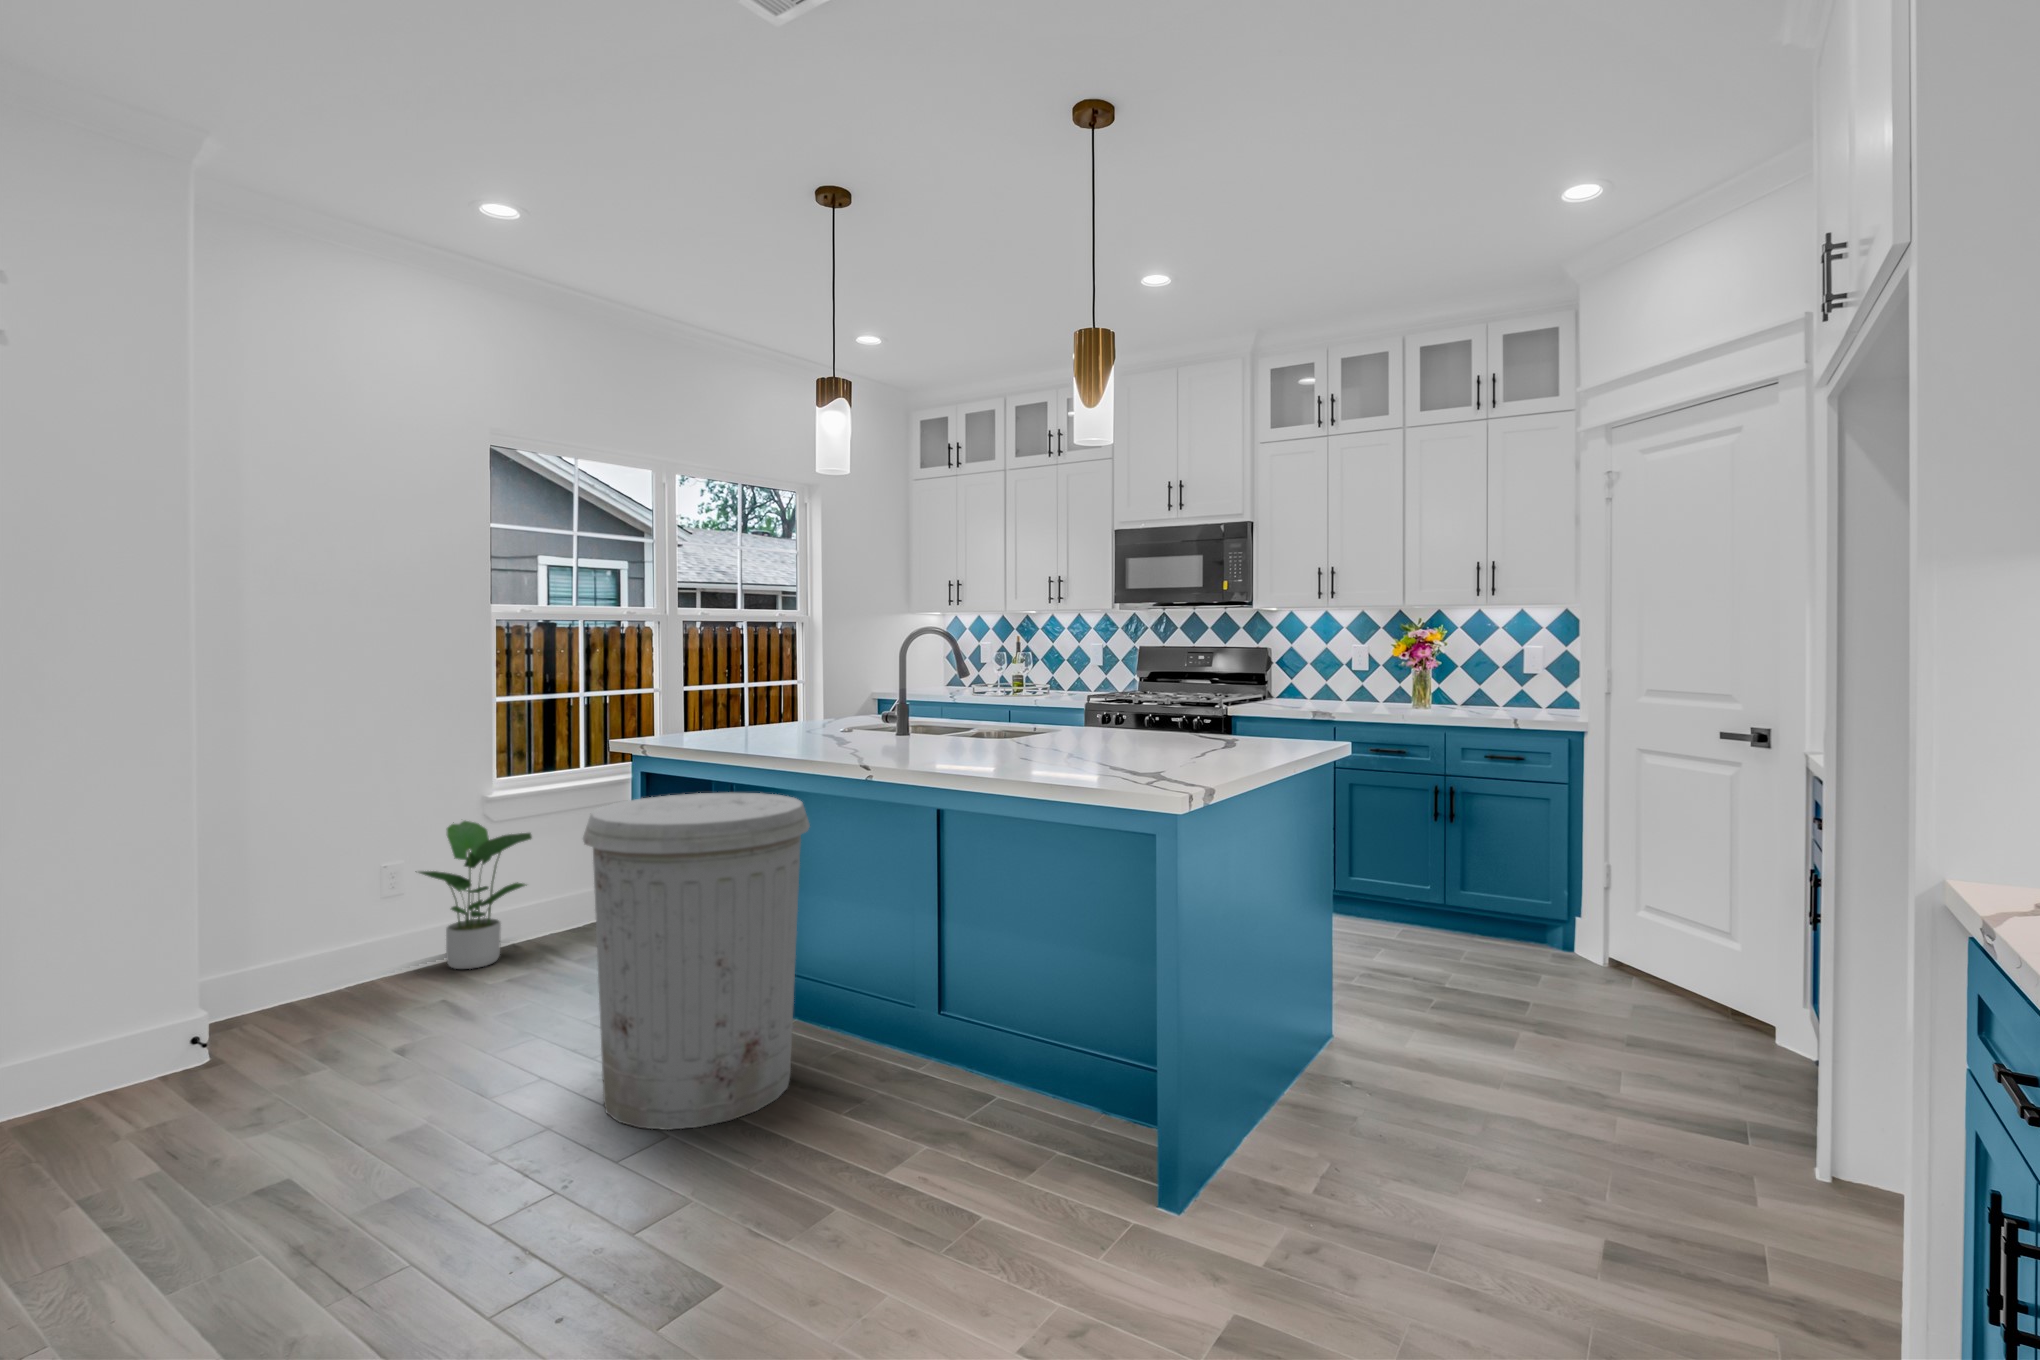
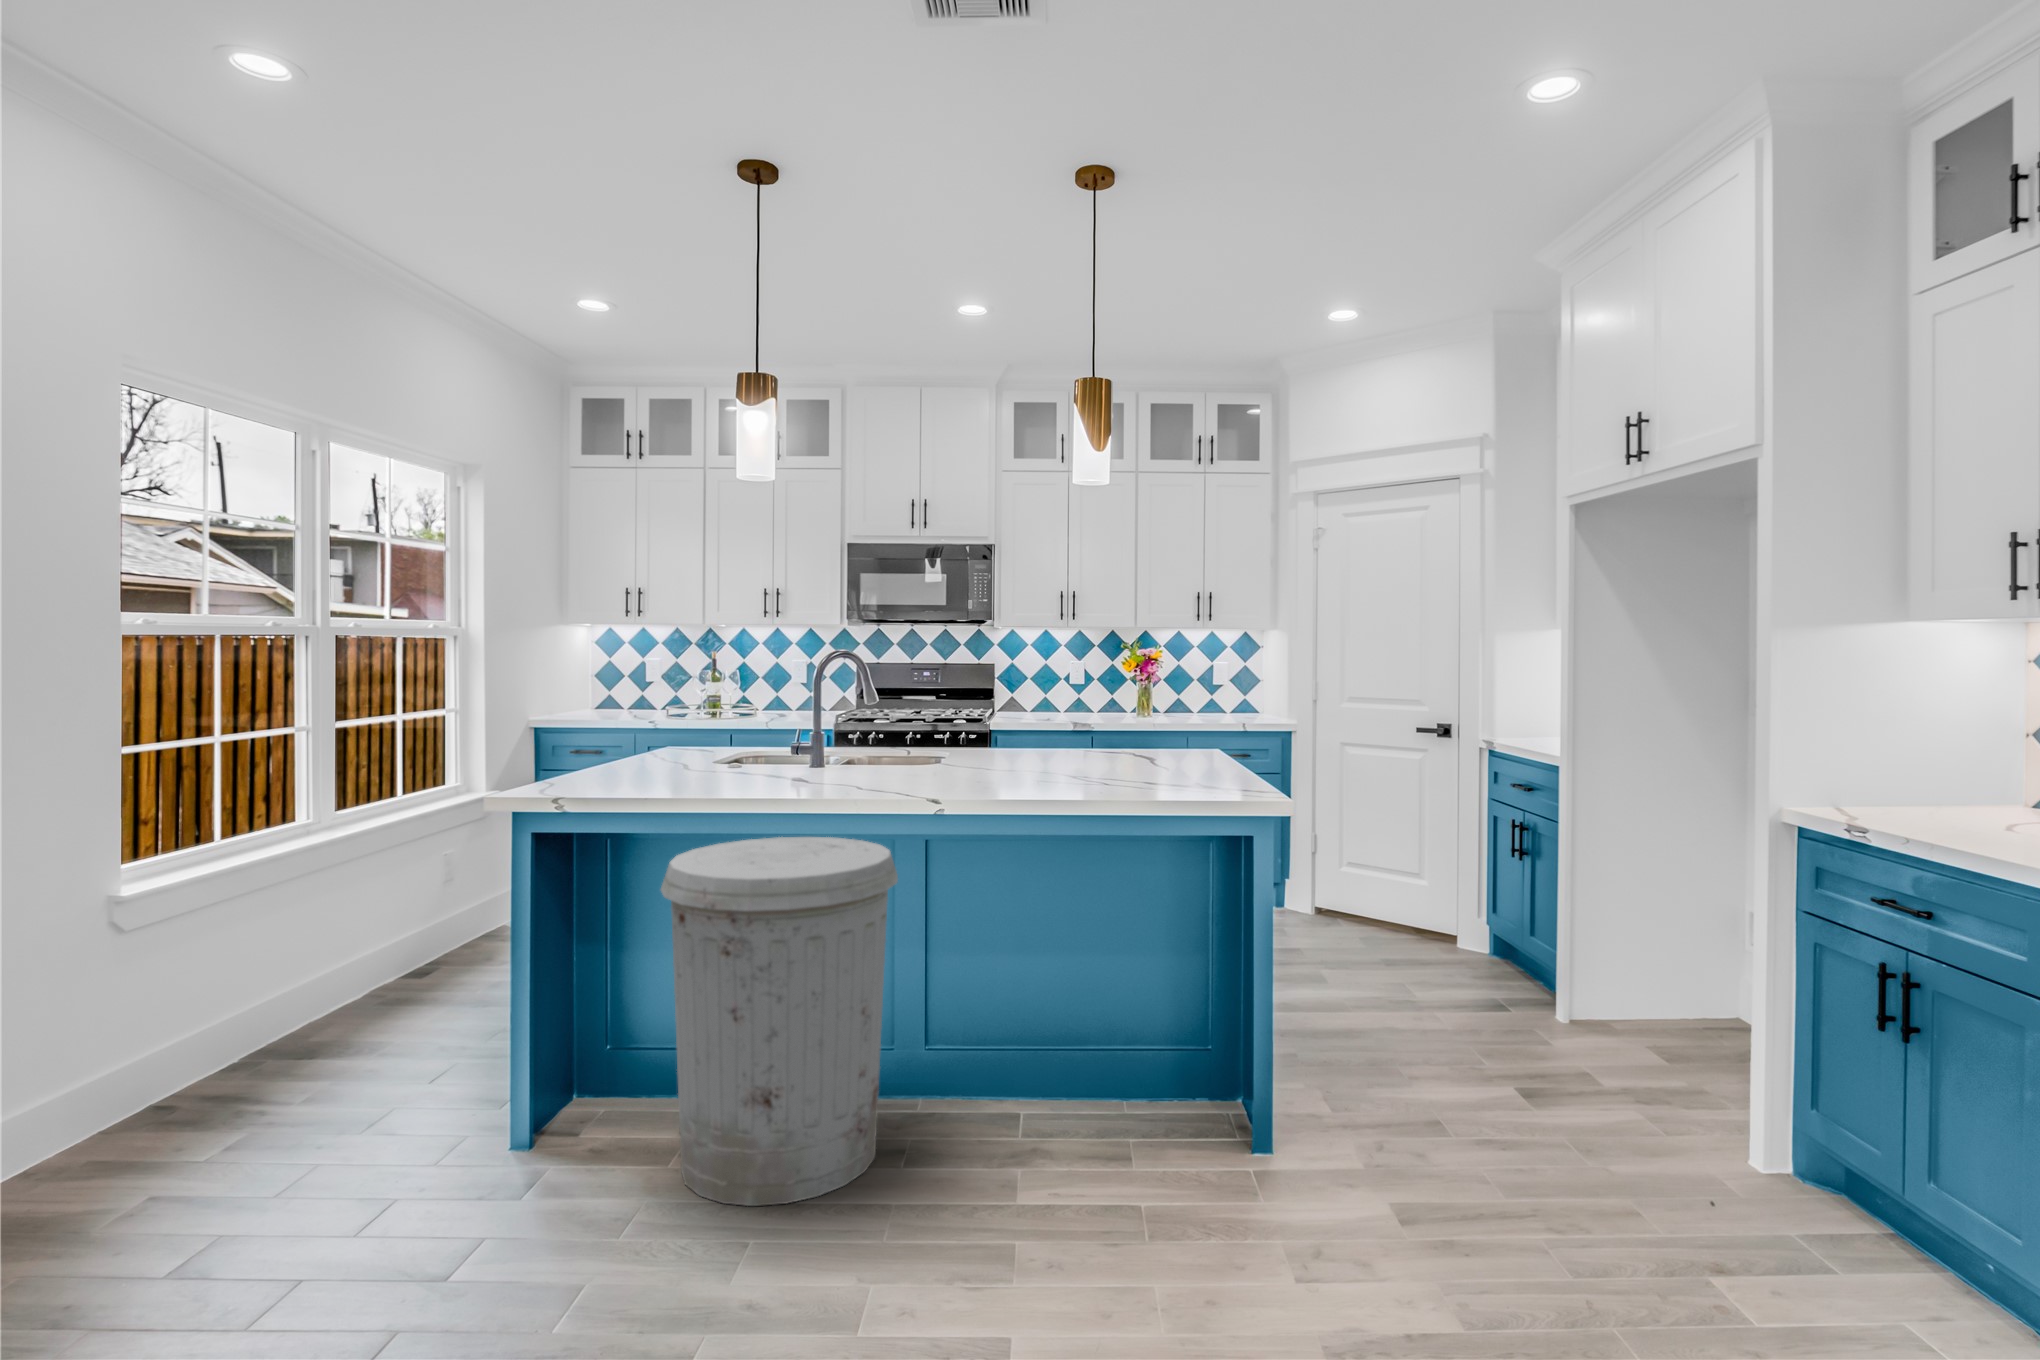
potted plant: present [419,821,532,969] -> none [128,923,301,1130]

